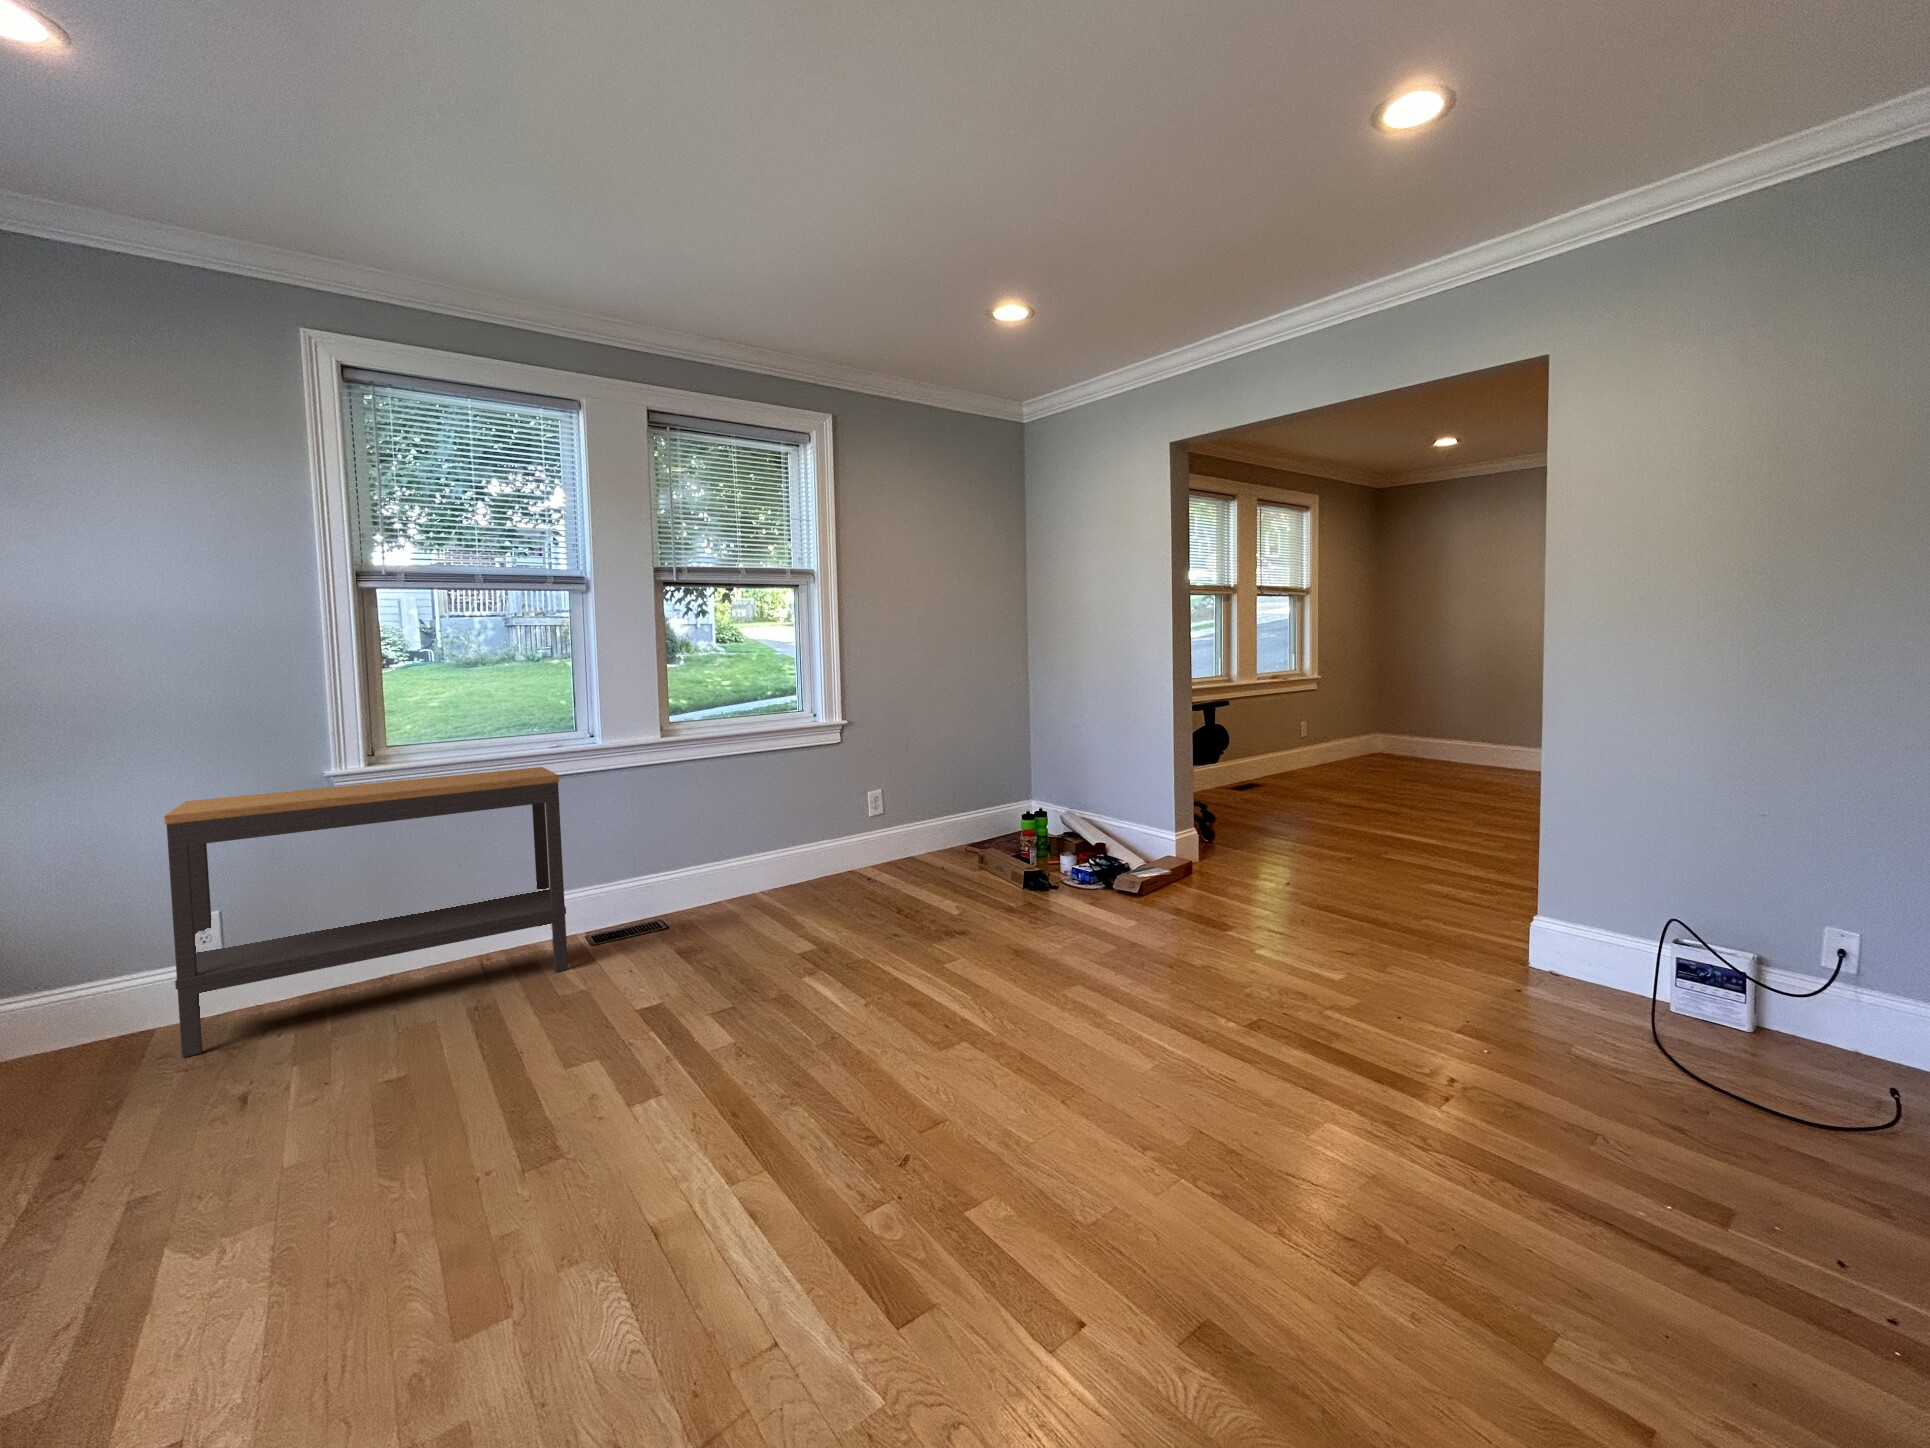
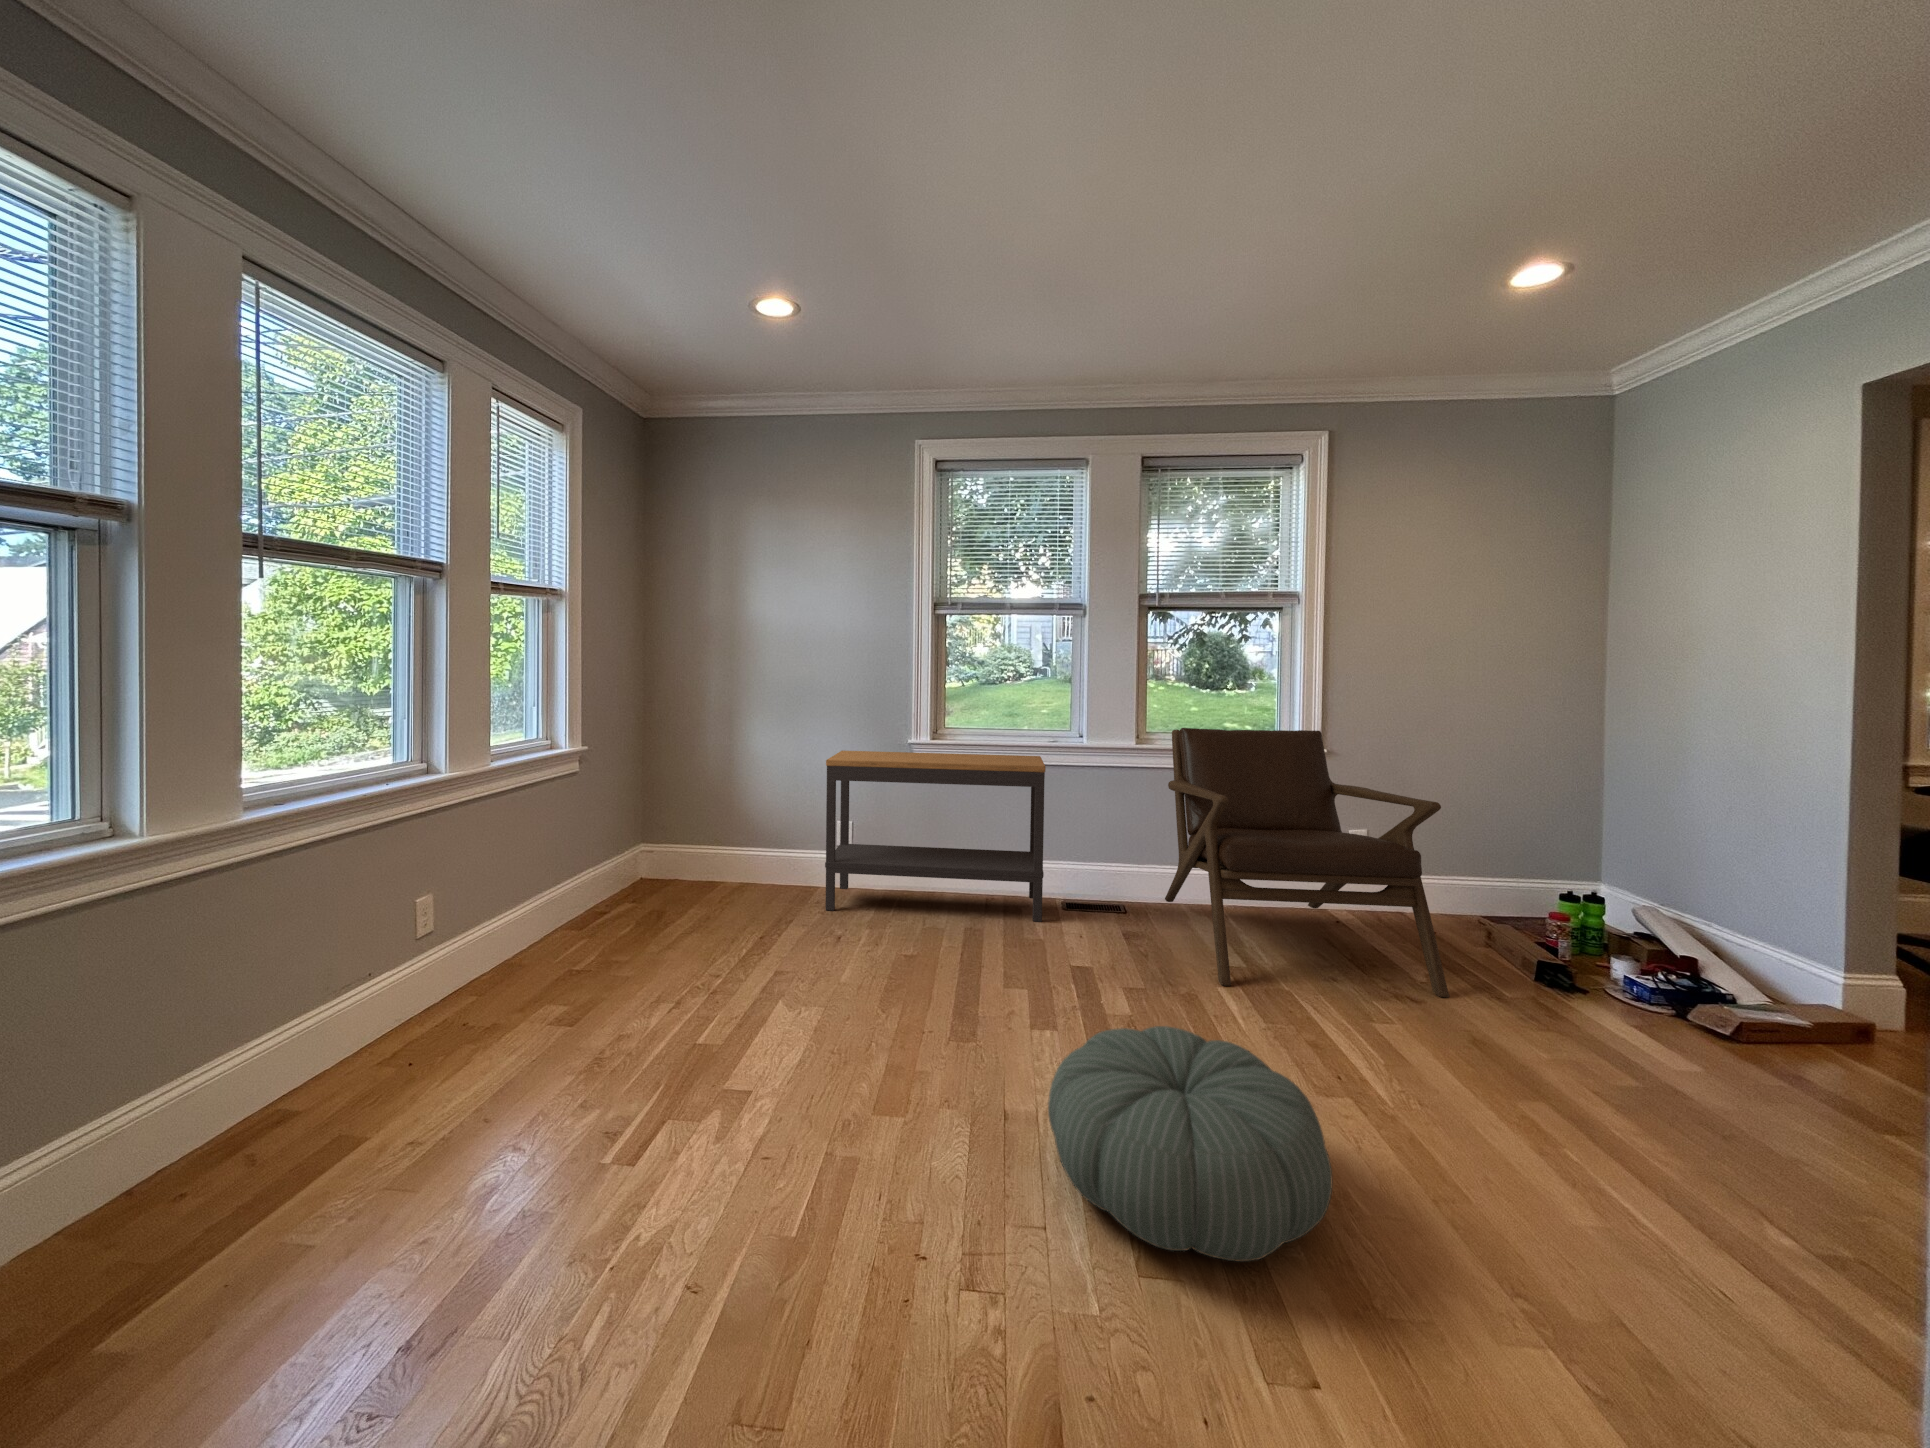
lounge chair: none [703,705,973,968] -> present [1165,728,1449,997]
pouf: none [661,996,943,1208] -> present [1048,1026,1332,1261]

